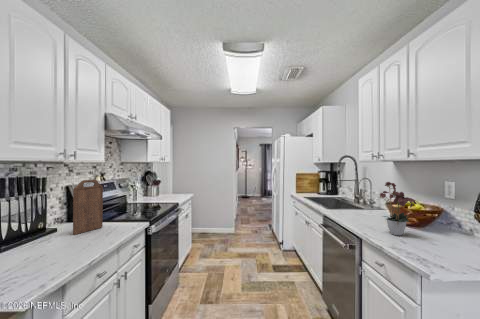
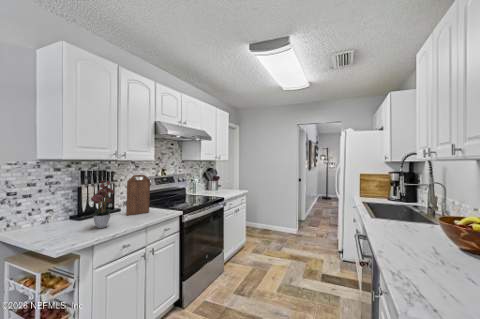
flower arrangement: present [380,182,417,235] -> present [91,180,114,228]

